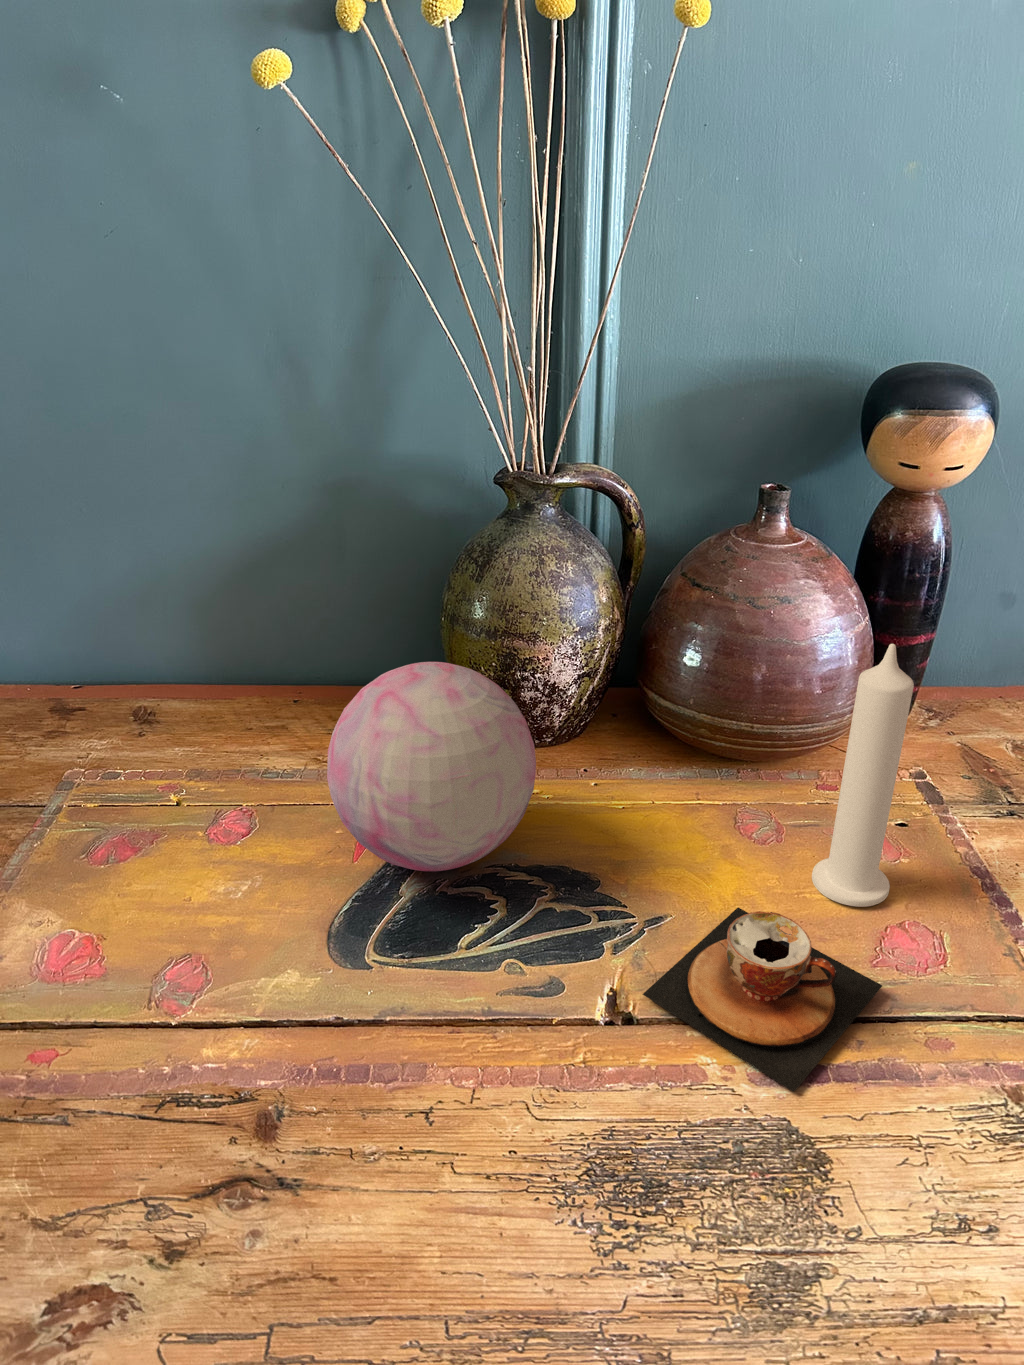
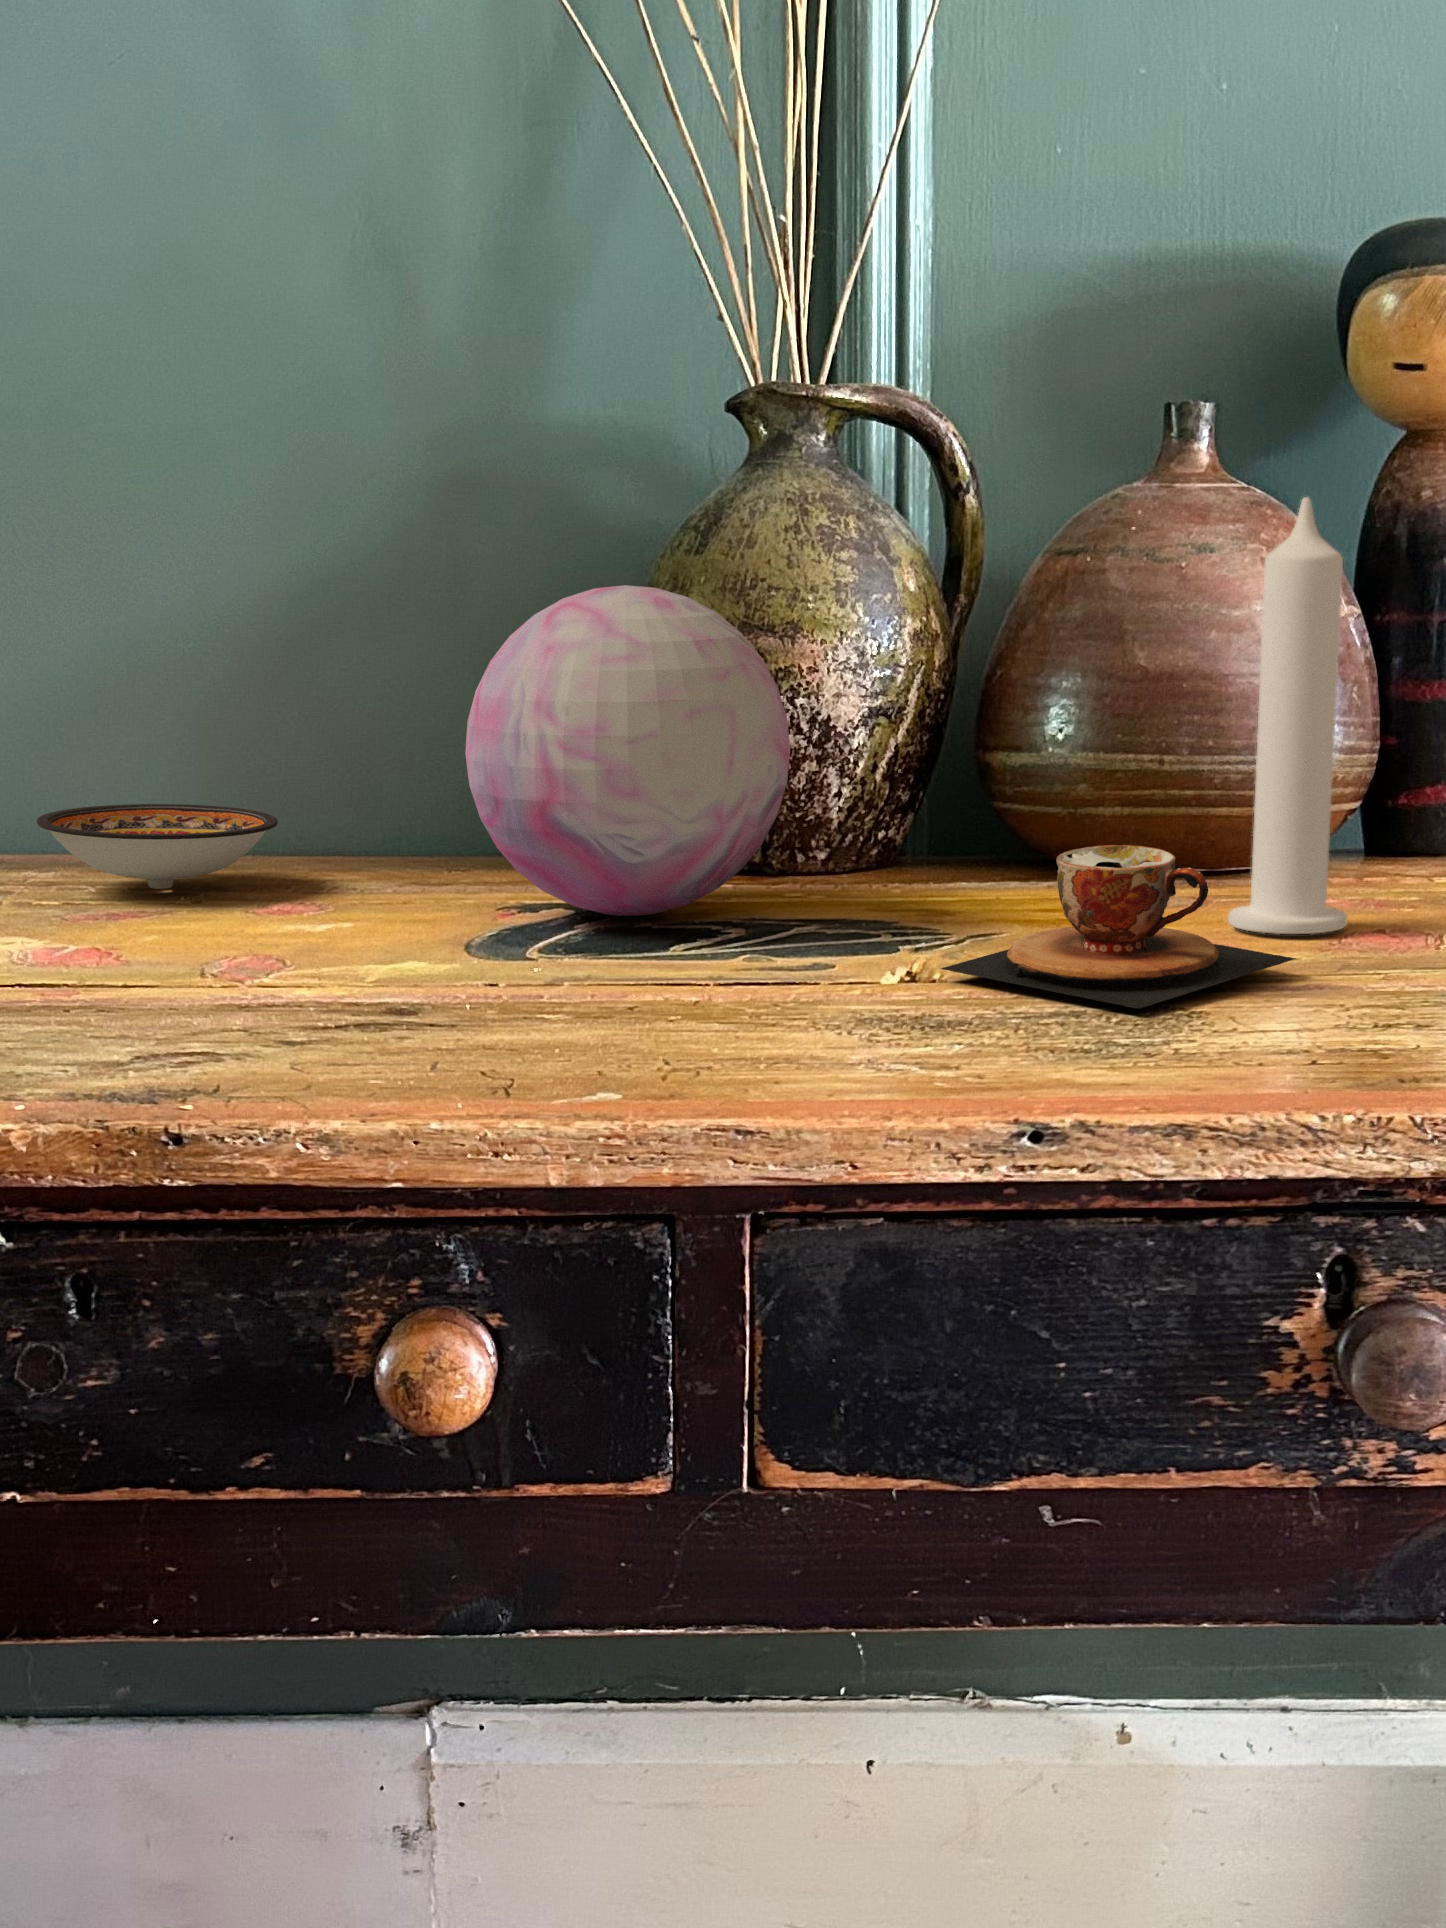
ceramic bowl: none [72,729,222,801] -> present [37,804,278,889]

